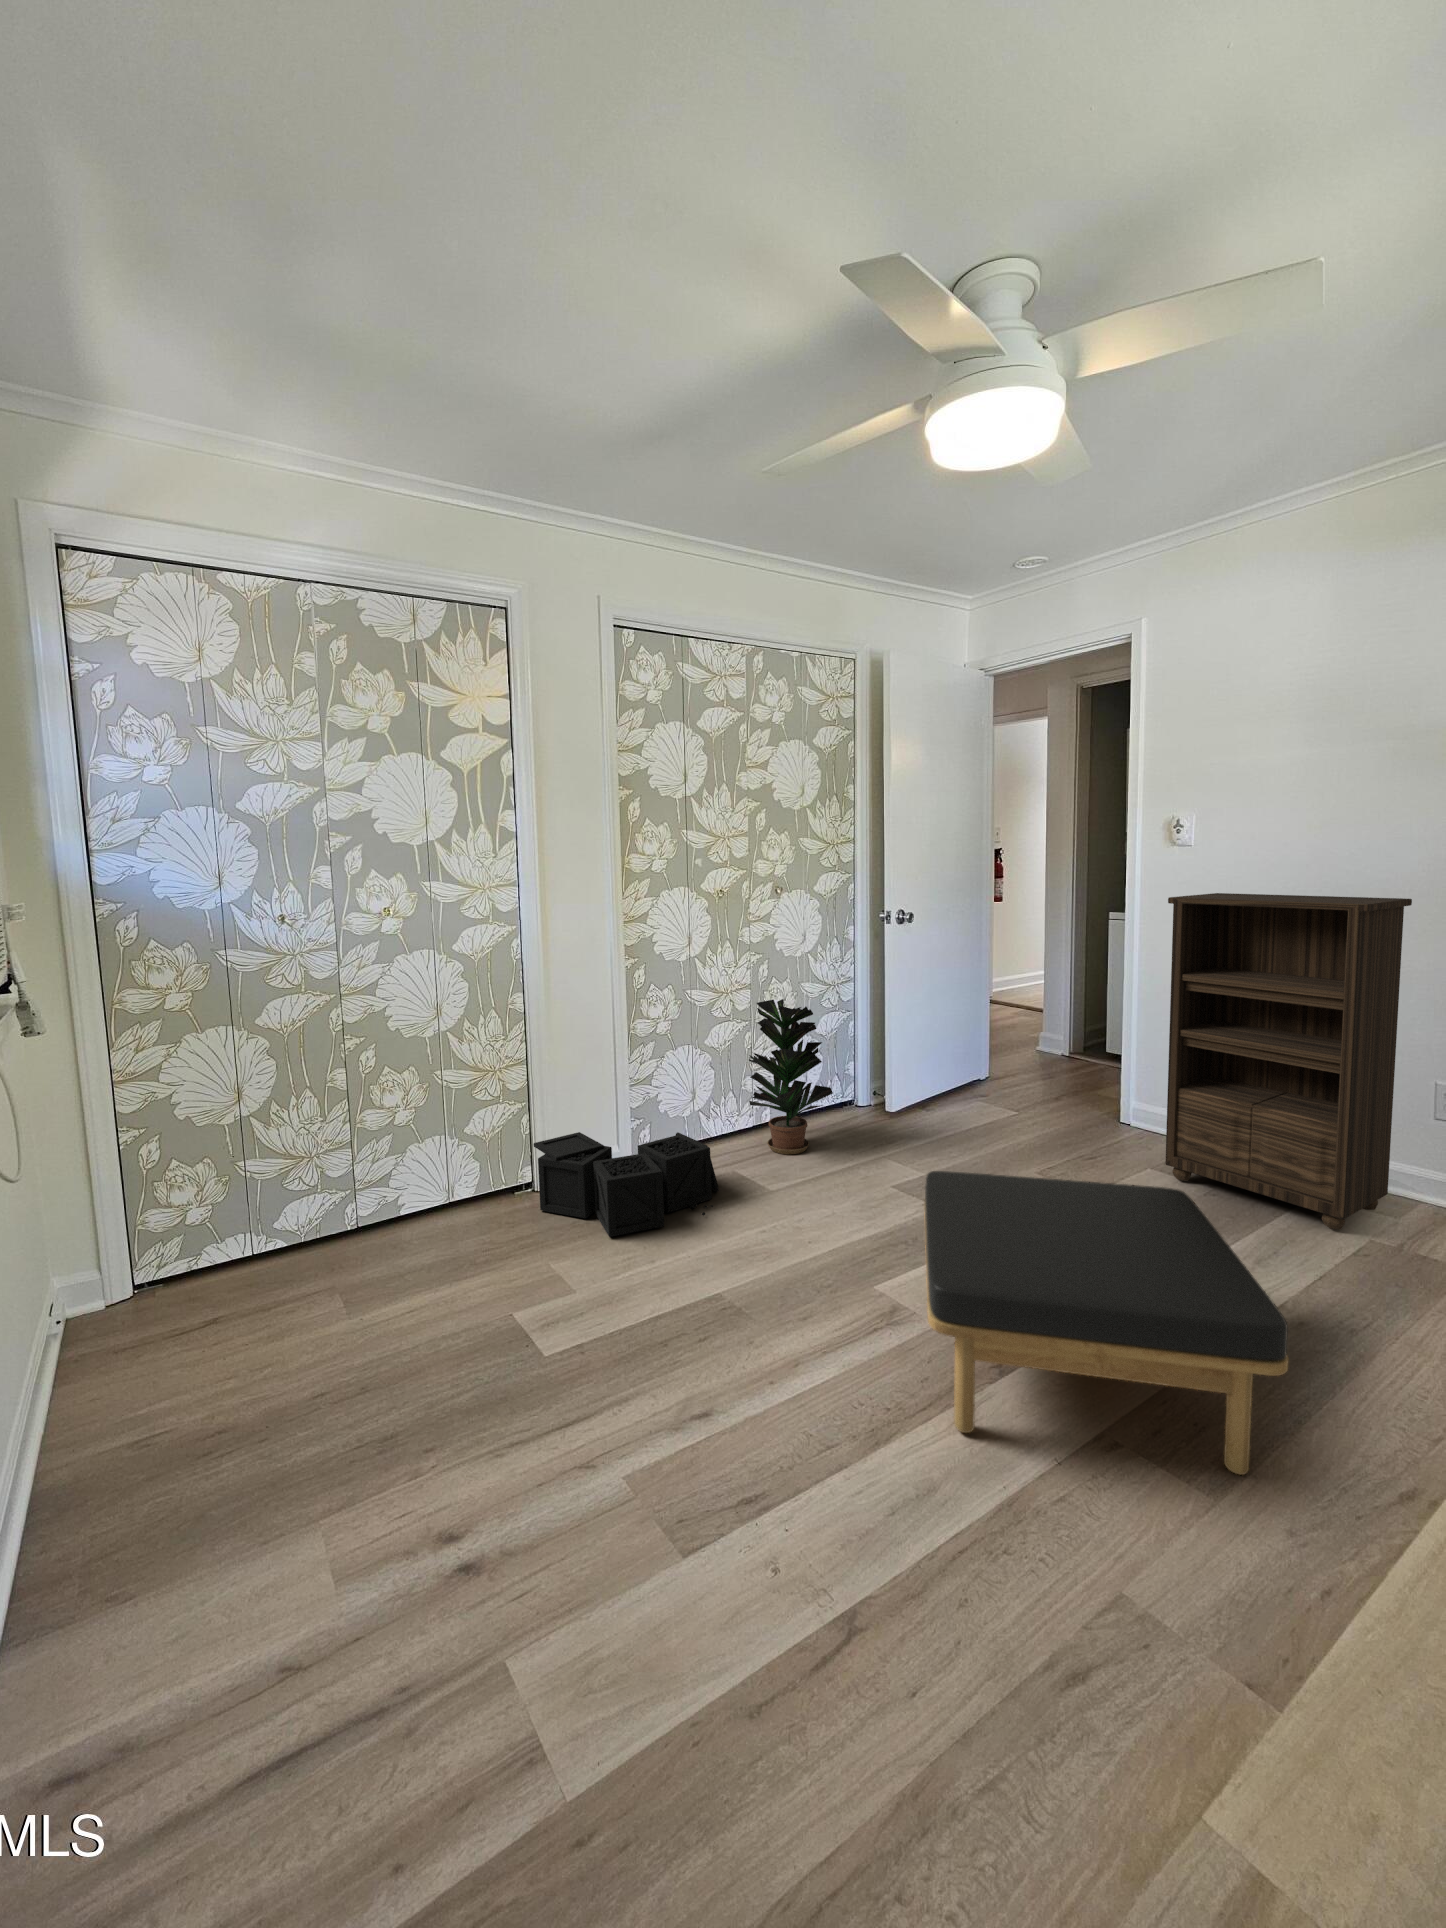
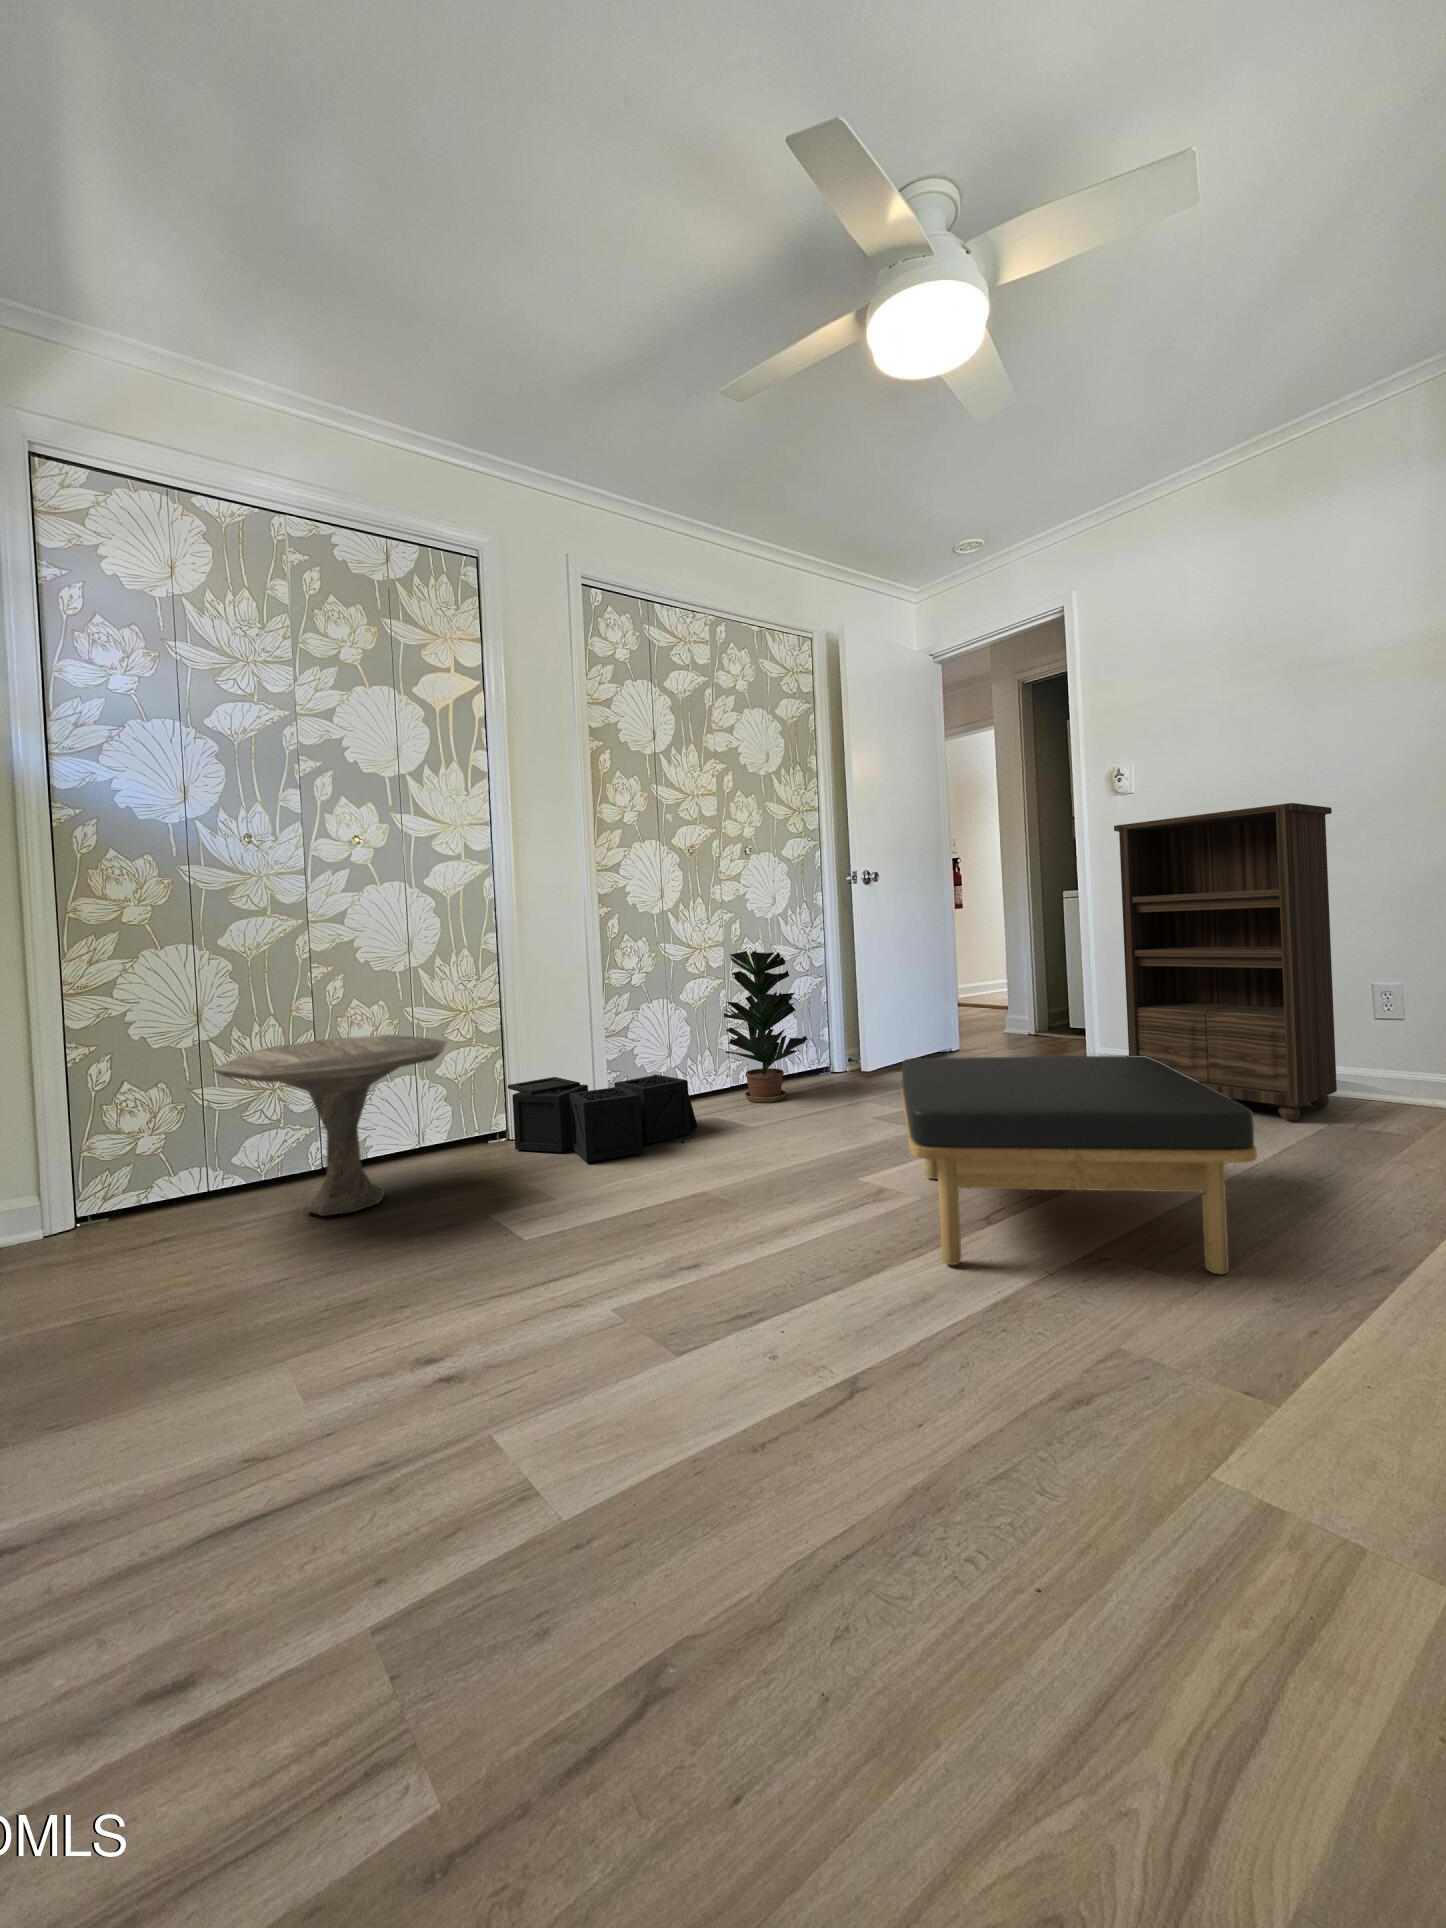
side table: none [251,1108,475,1298] -> present [212,1035,447,1216]

